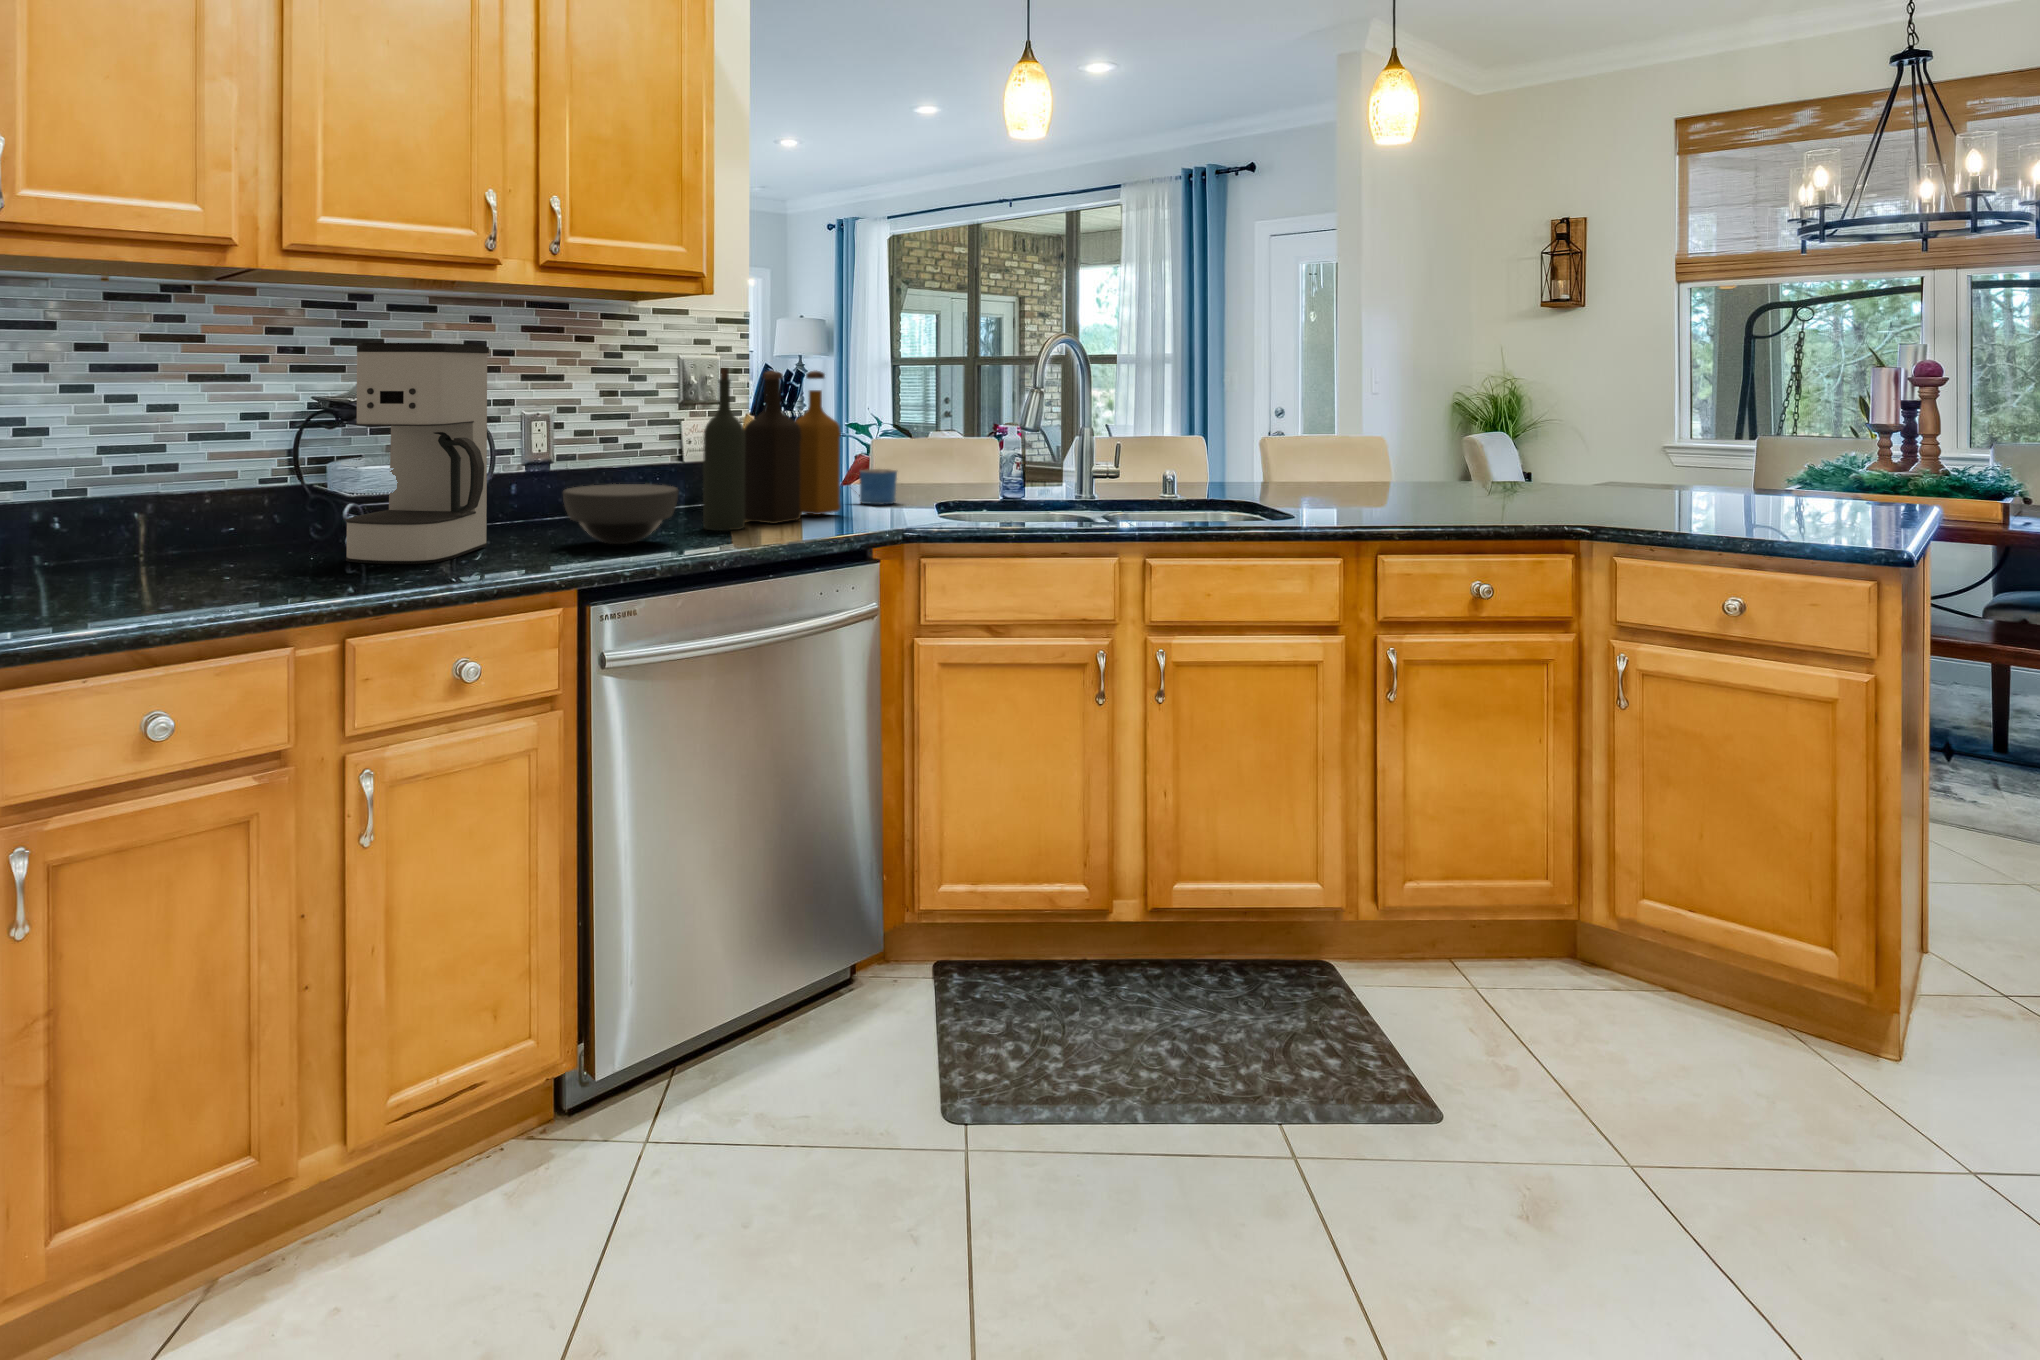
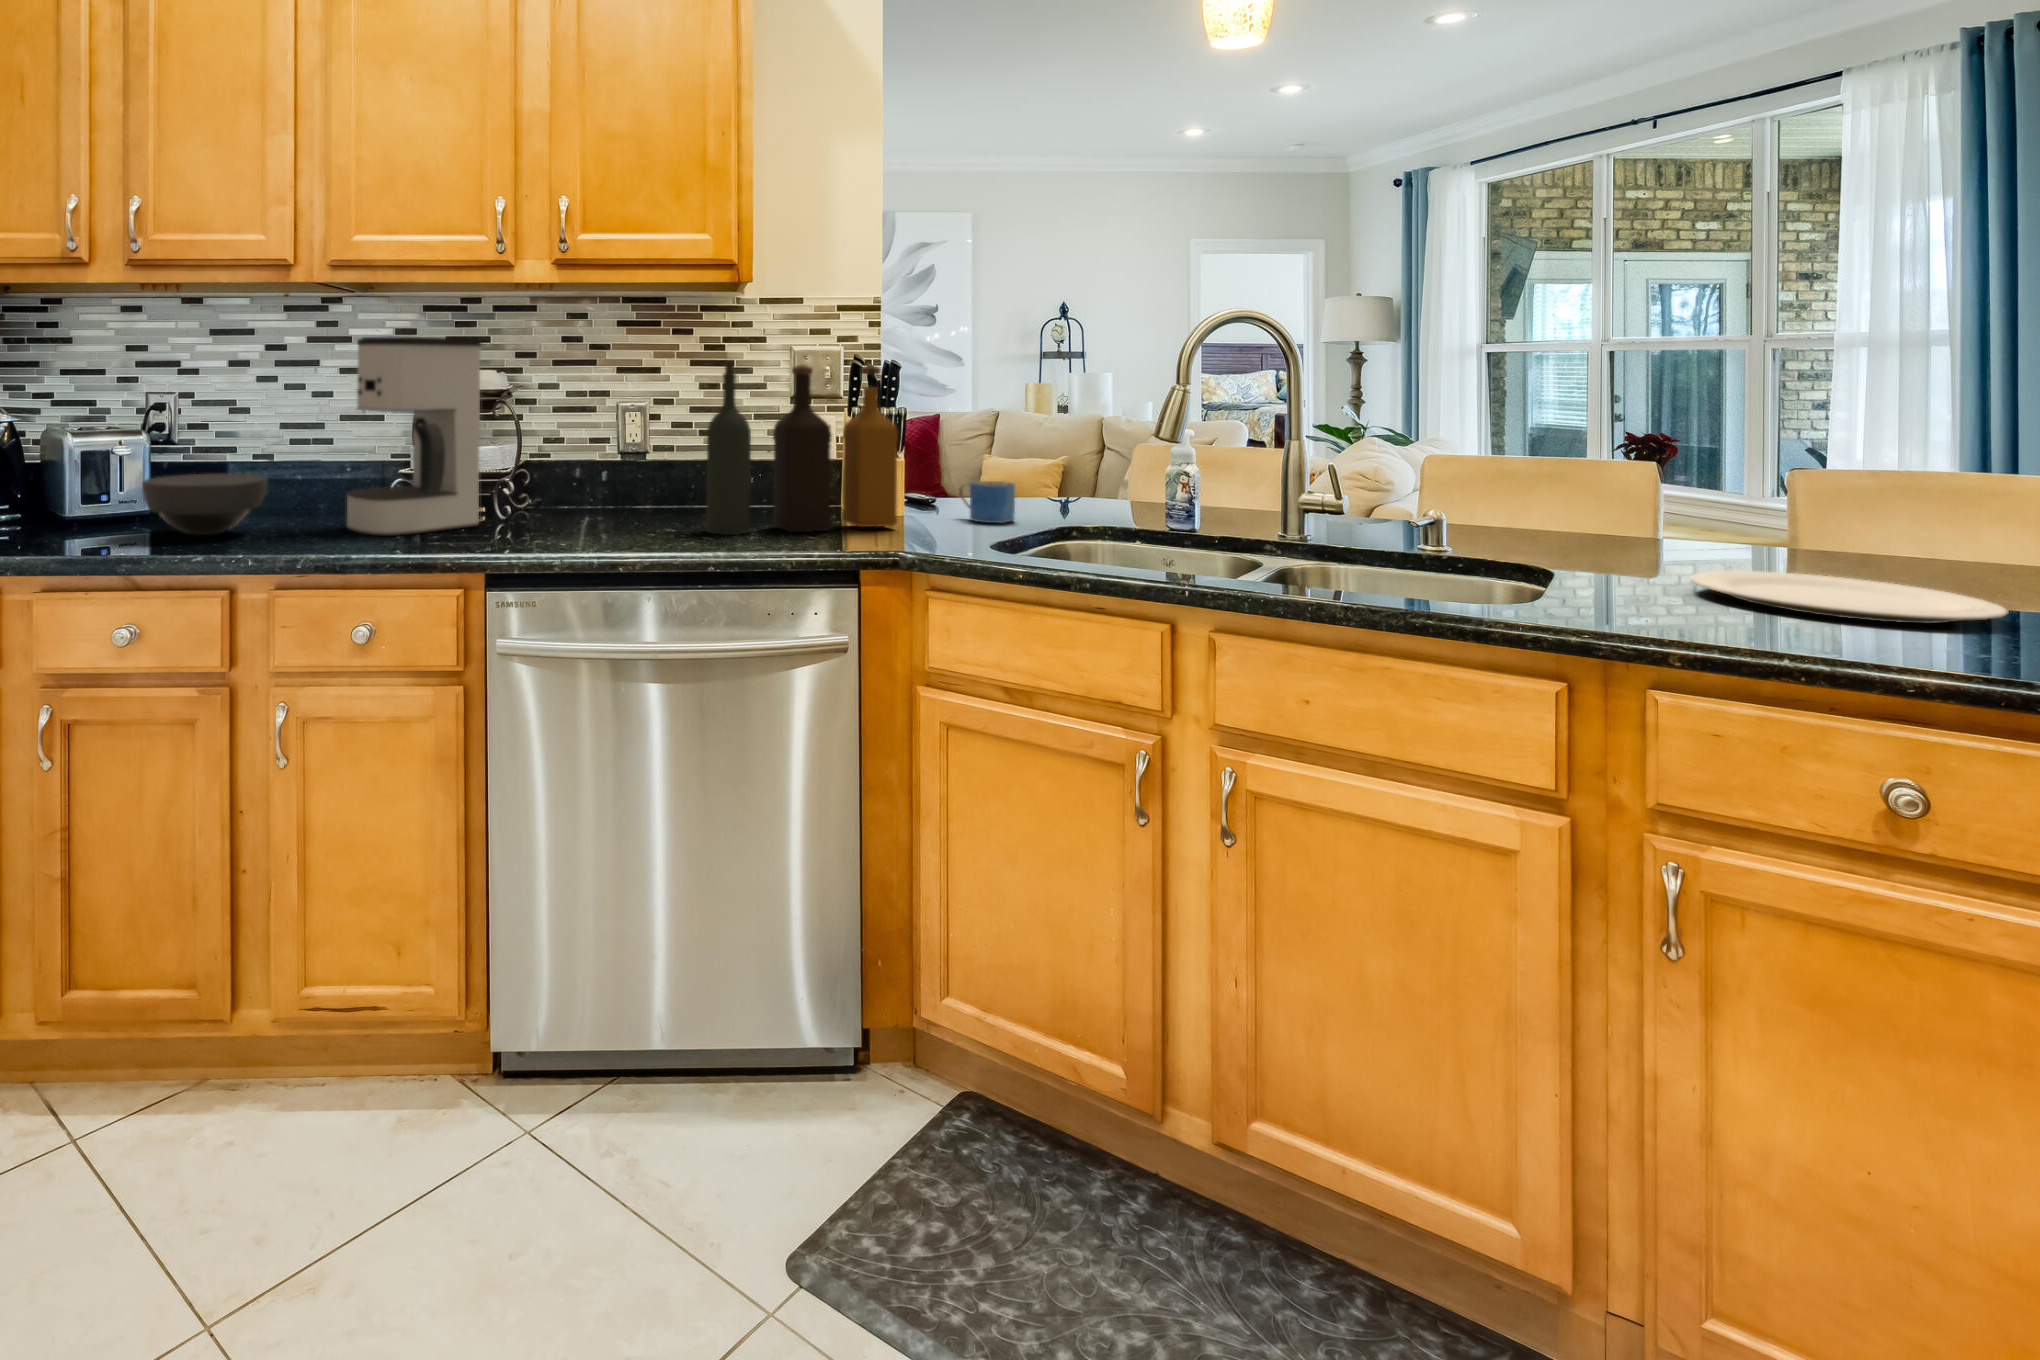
bowl: present [563,484,678,544] -> present [142,473,268,535]
plate: none [1333,489,1470,508] -> present [1690,571,2008,623]

